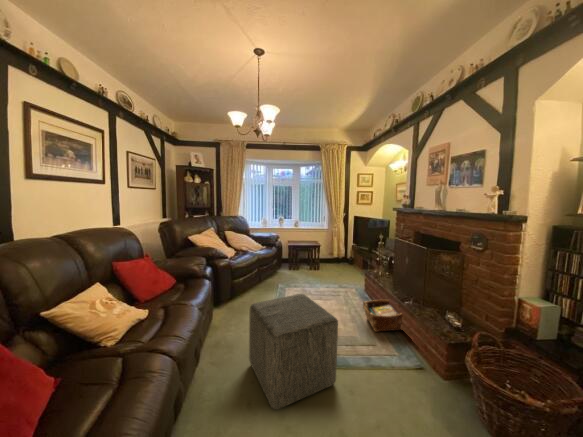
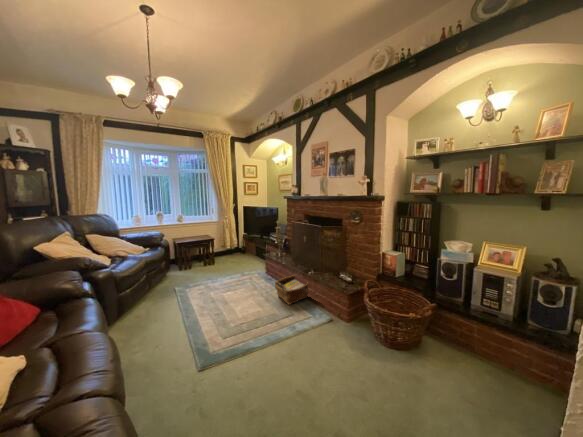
ottoman: present [249,294,338,410] -> none [175,286,277,413]

